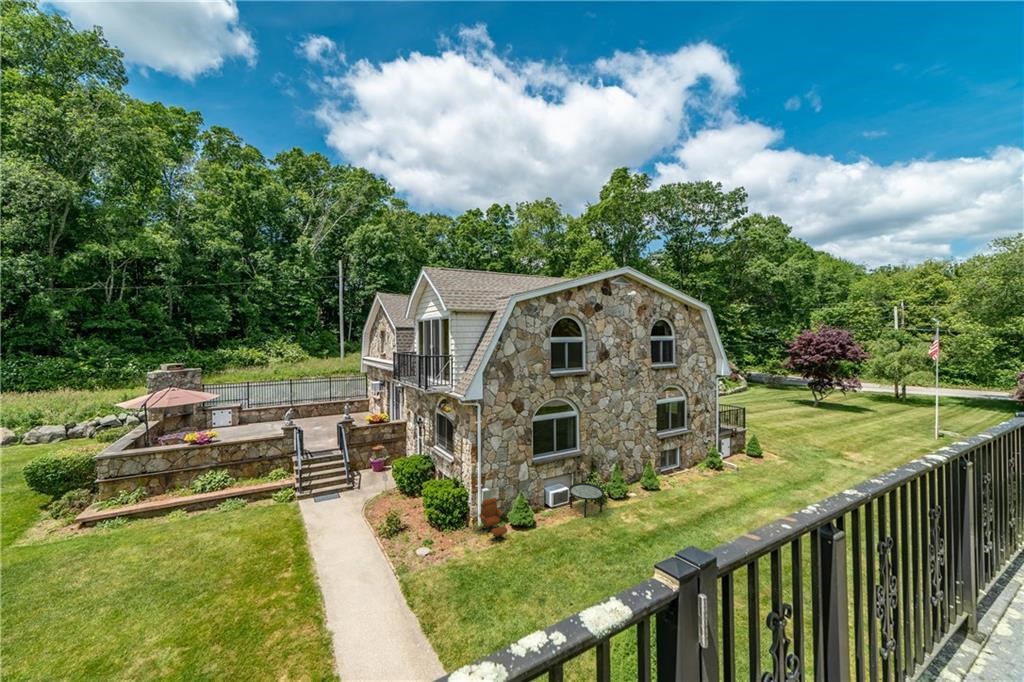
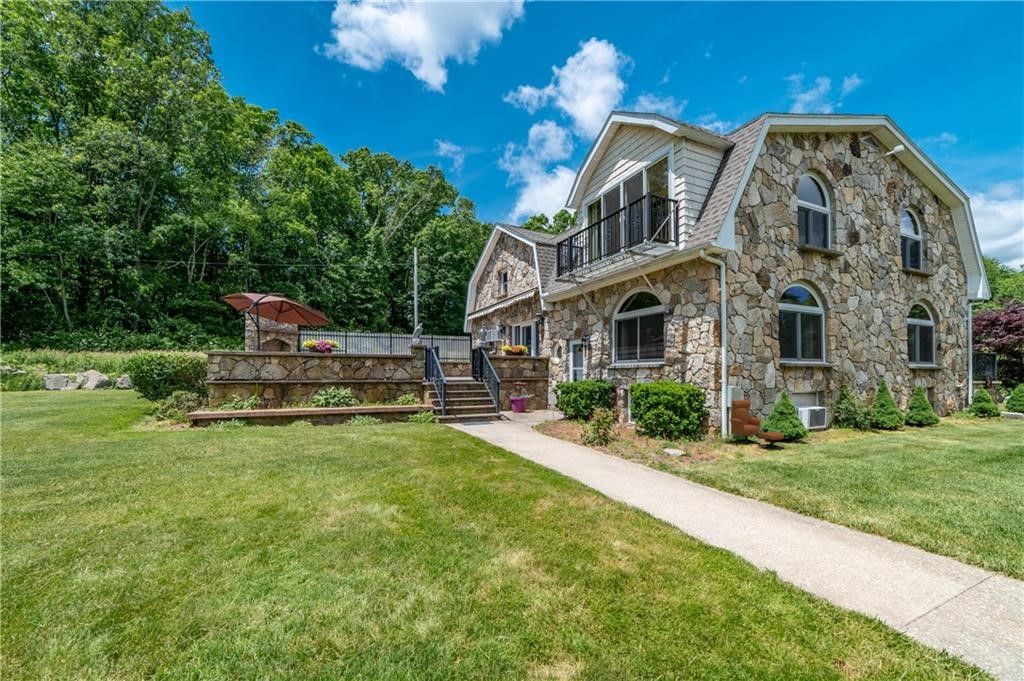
round table: present [569,483,604,517] -> none [828,405,892,440]

